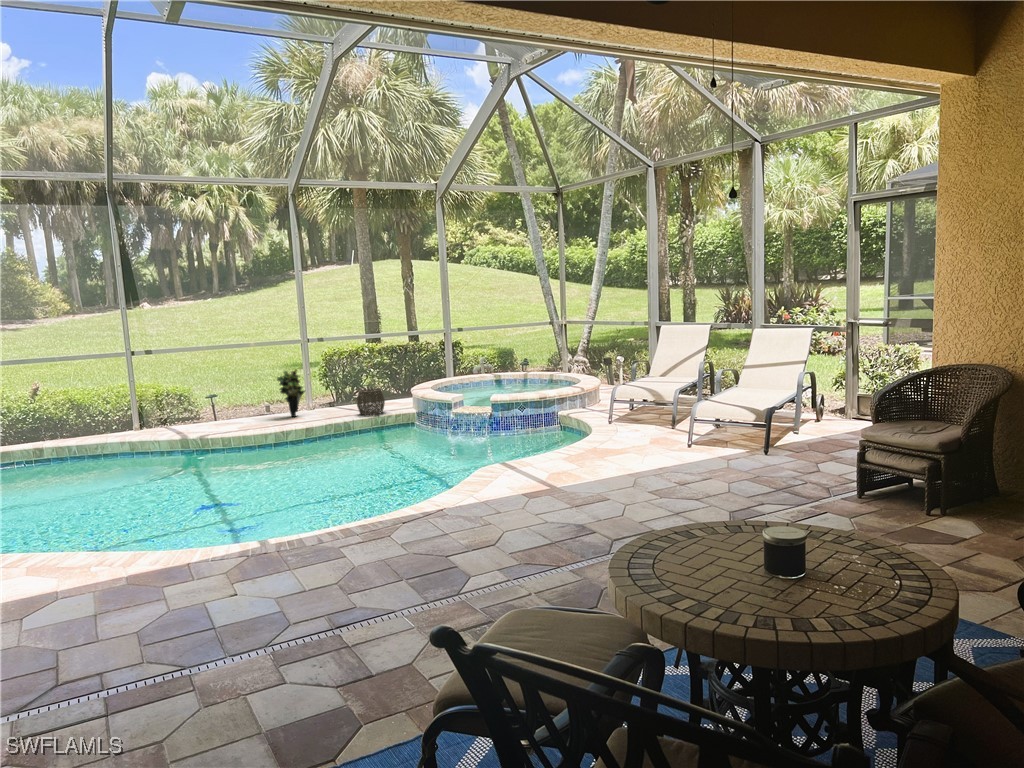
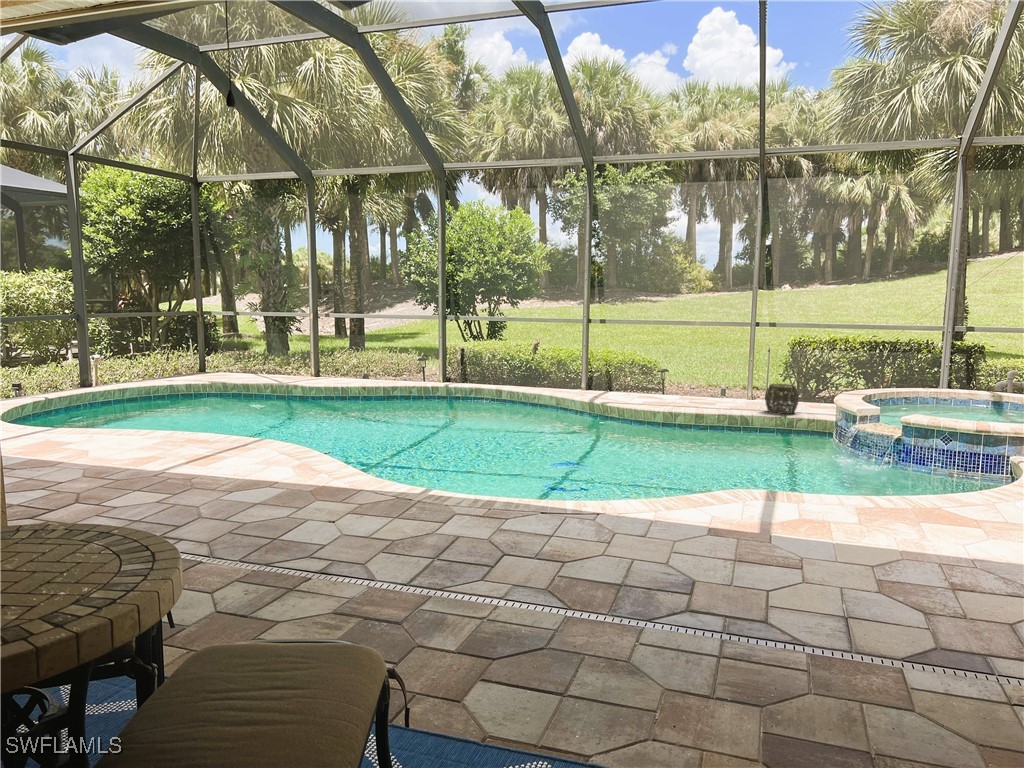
potted plant: present [277,369,305,417] -> none [699,352,727,402]

